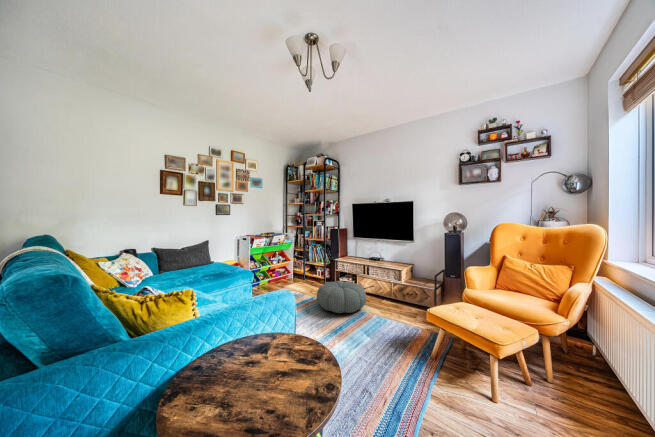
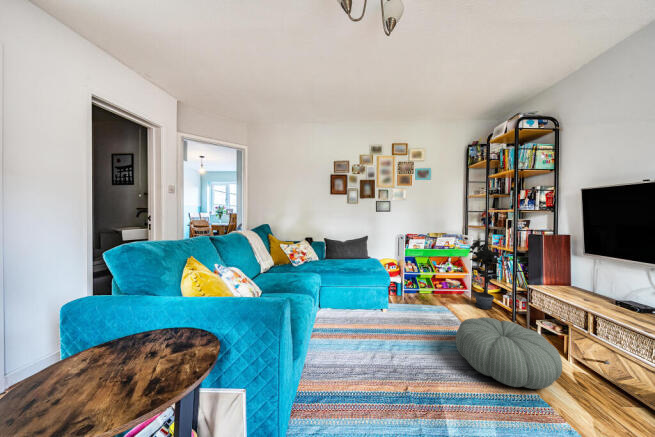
potted plant: none [295,234,316,283] -> present [469,239,504,309]

